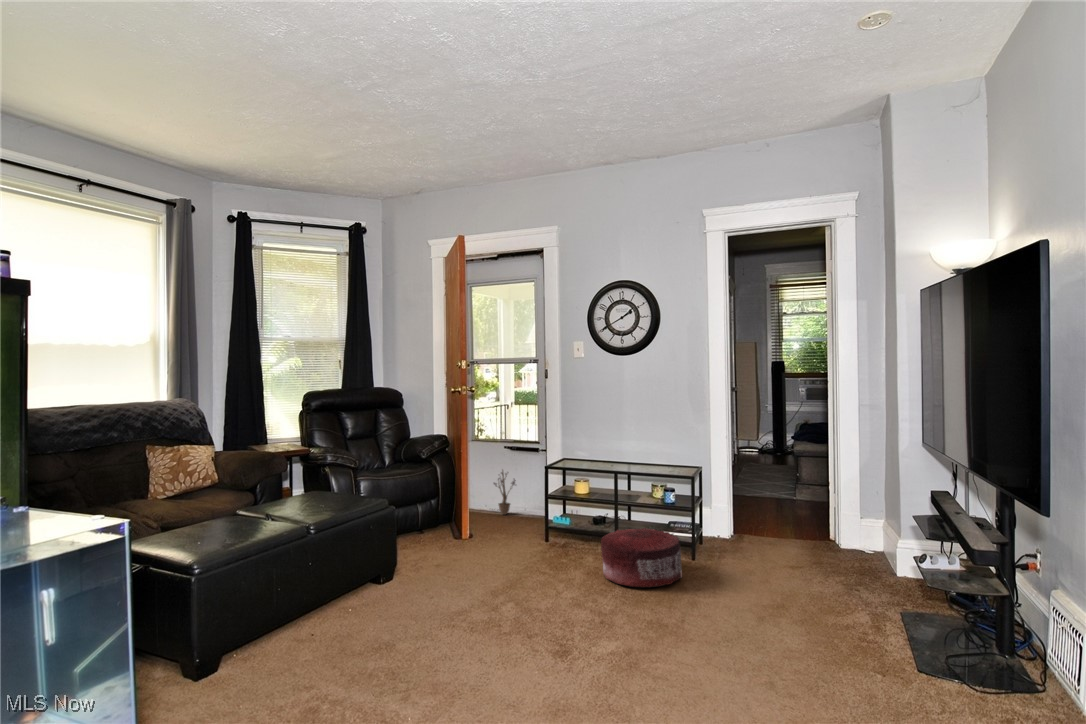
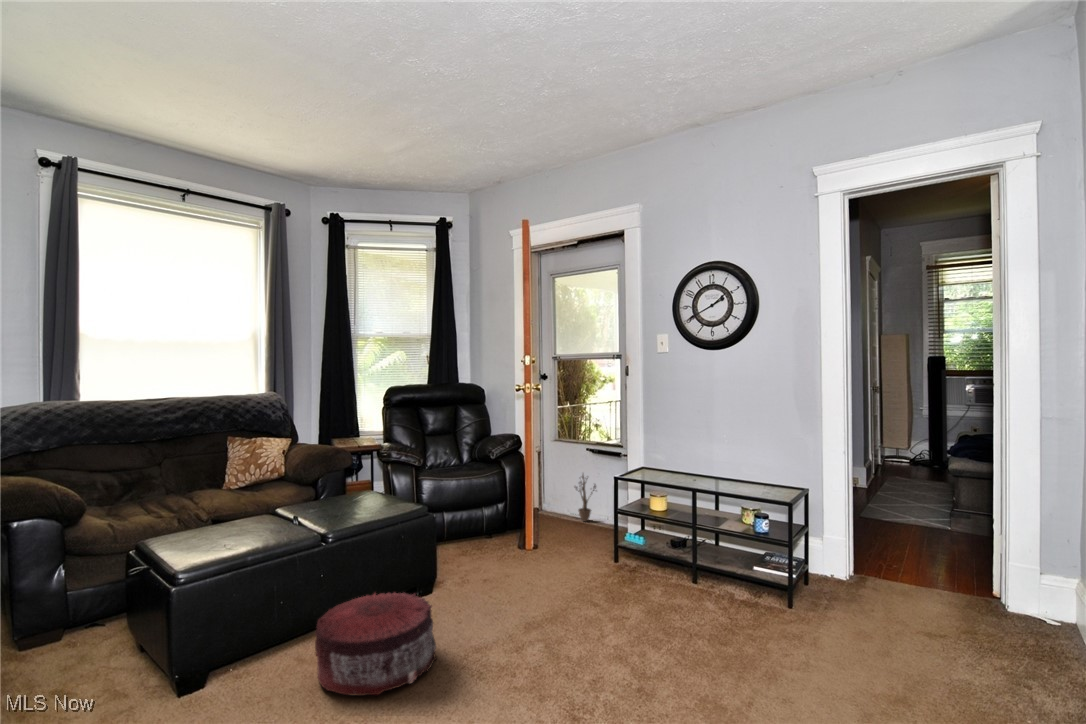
pouf: present [601,528,682,587] -> present [315,593,437,696]

